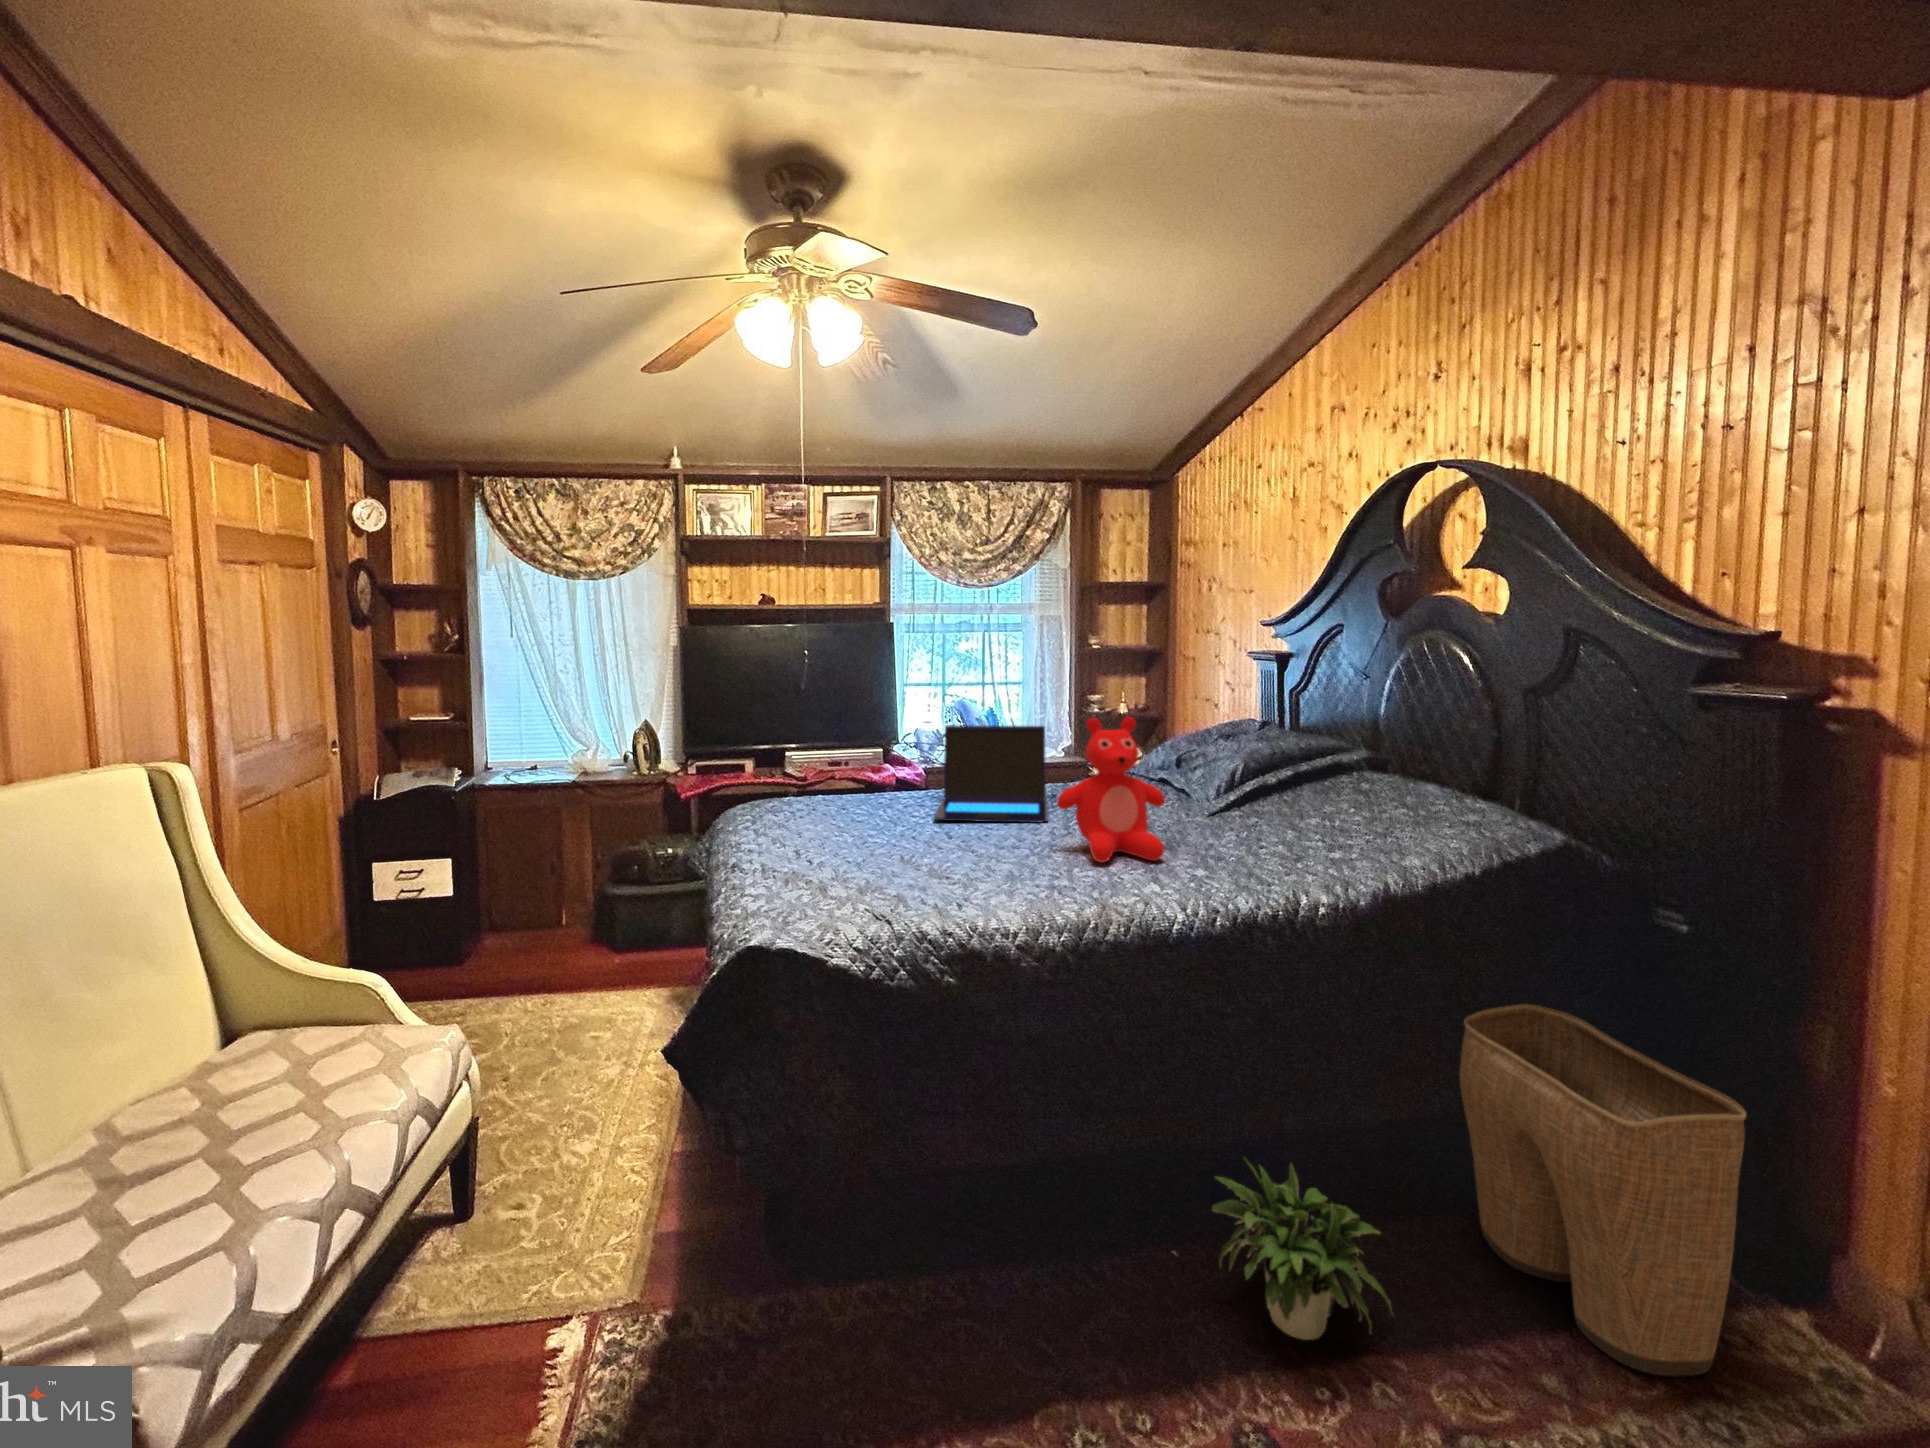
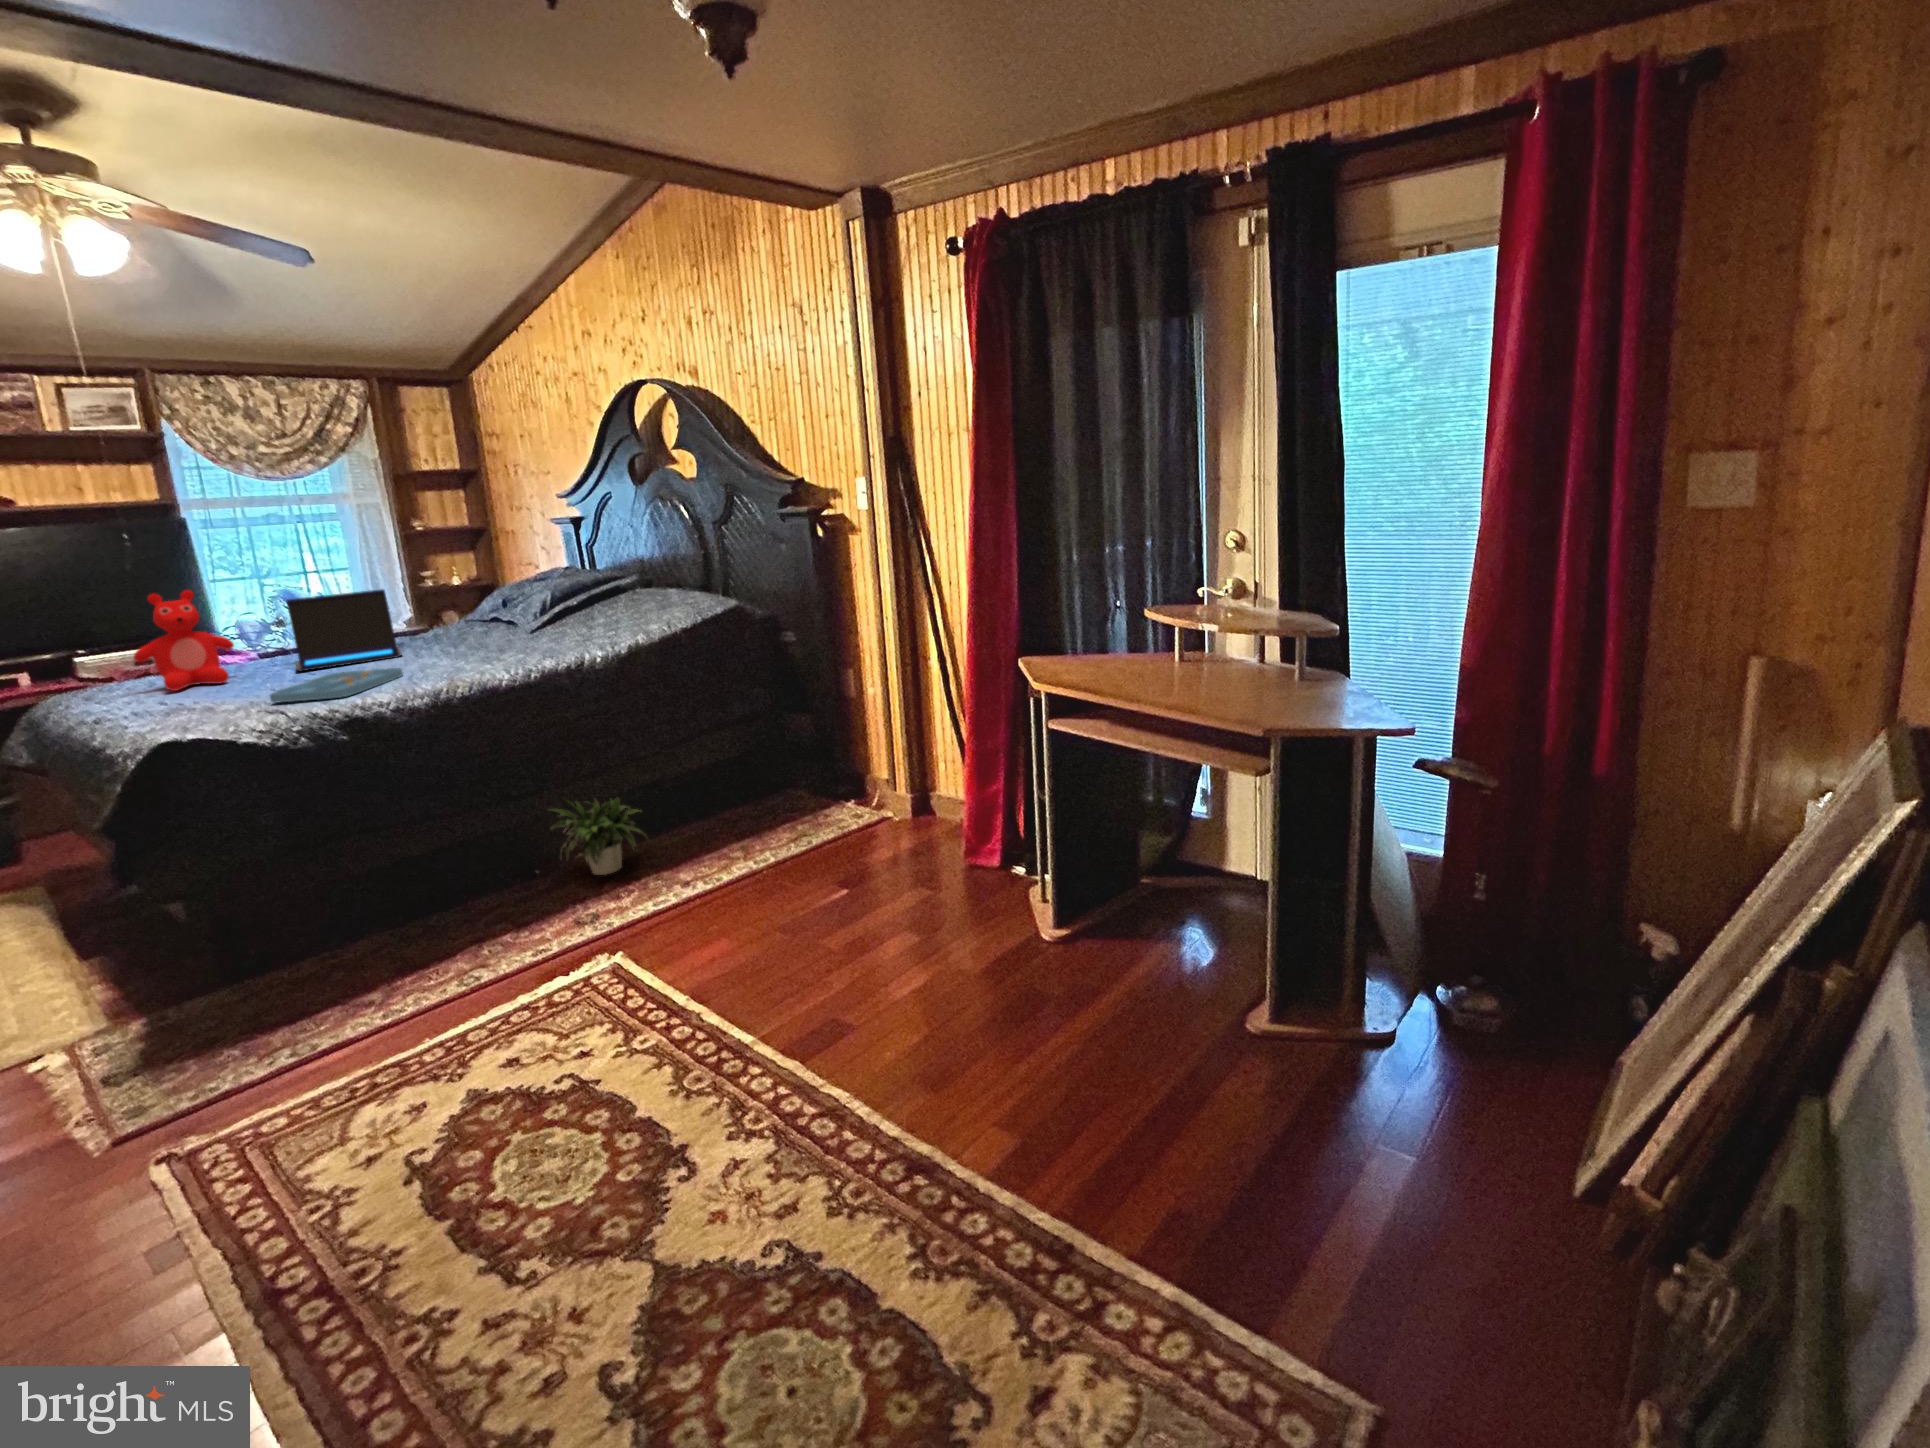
teddy bear: present [1057,717,1165,862] -> present [134,590,234,691]
tray: none [883,846,1043,906] -> present [270,668,403,703]
laundry basket: present [1460,1004,1746,1375] -> none [681,692,793,831]

